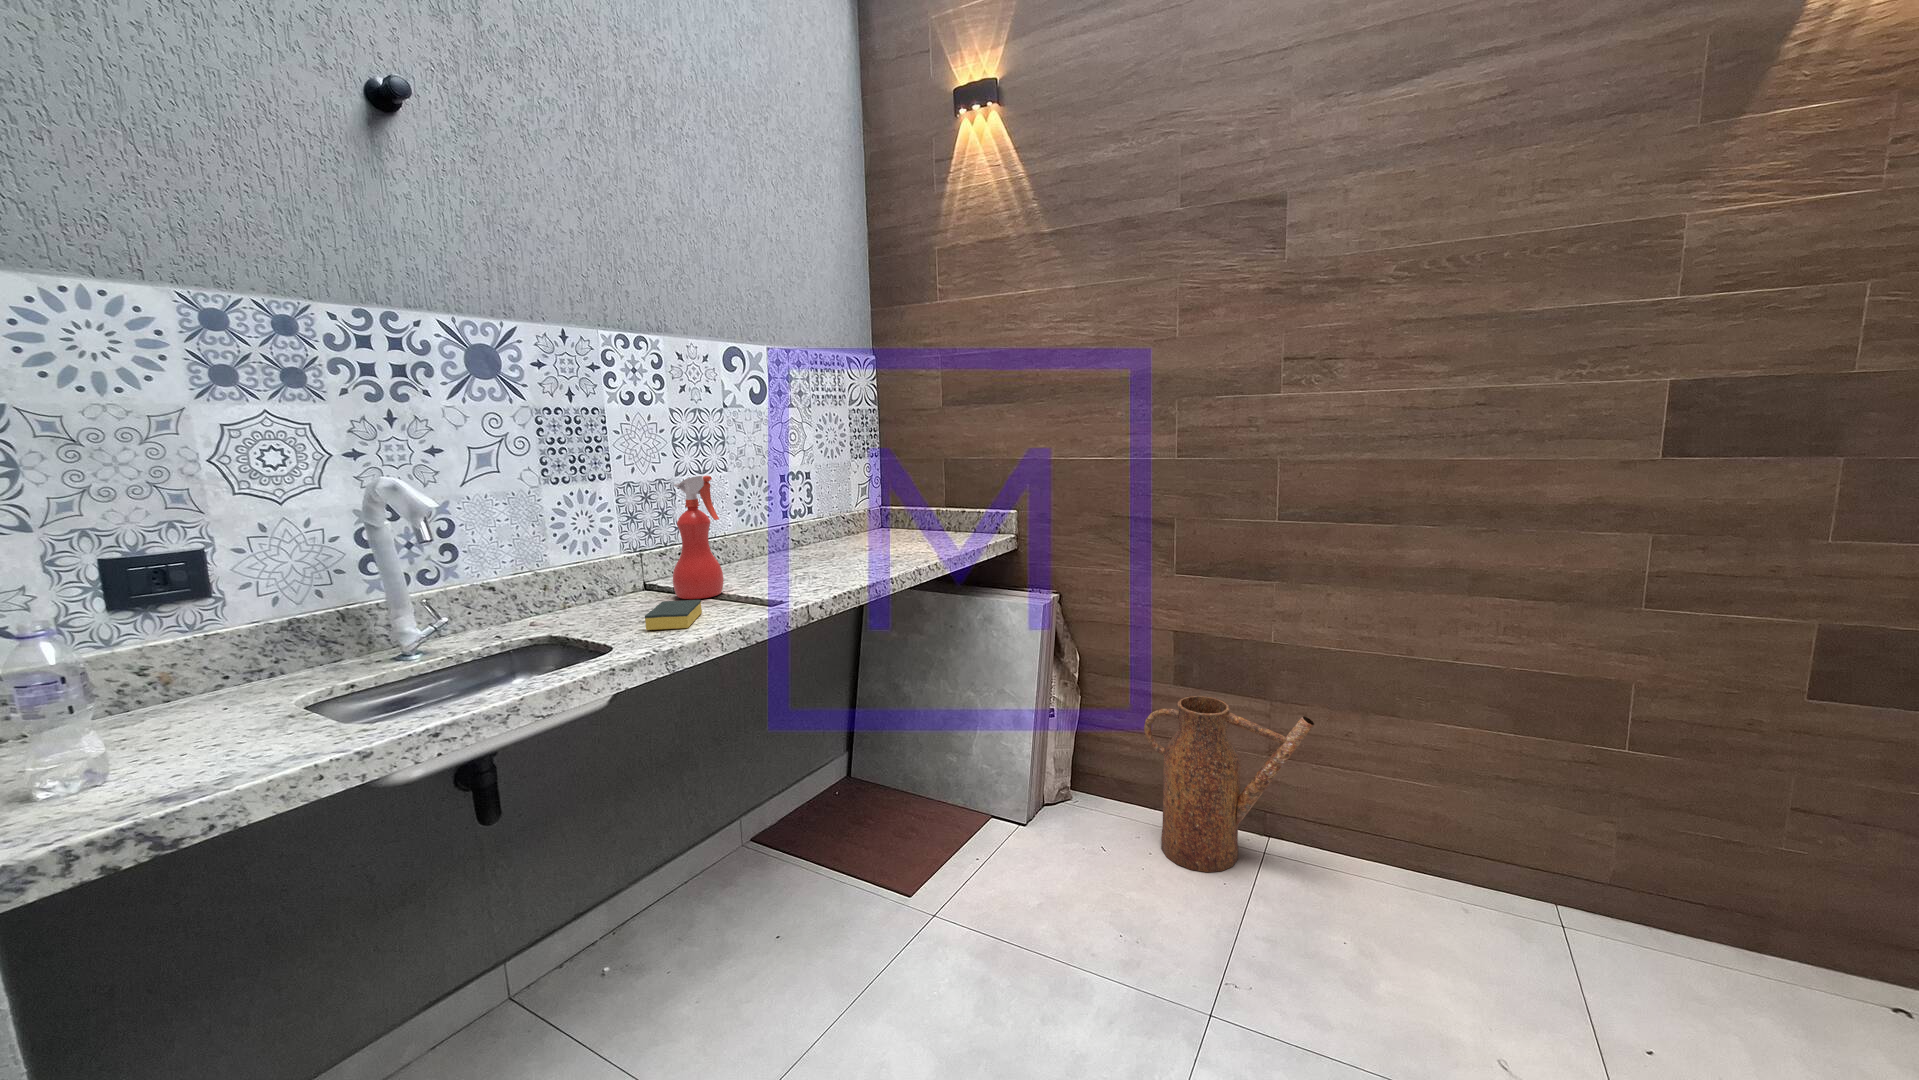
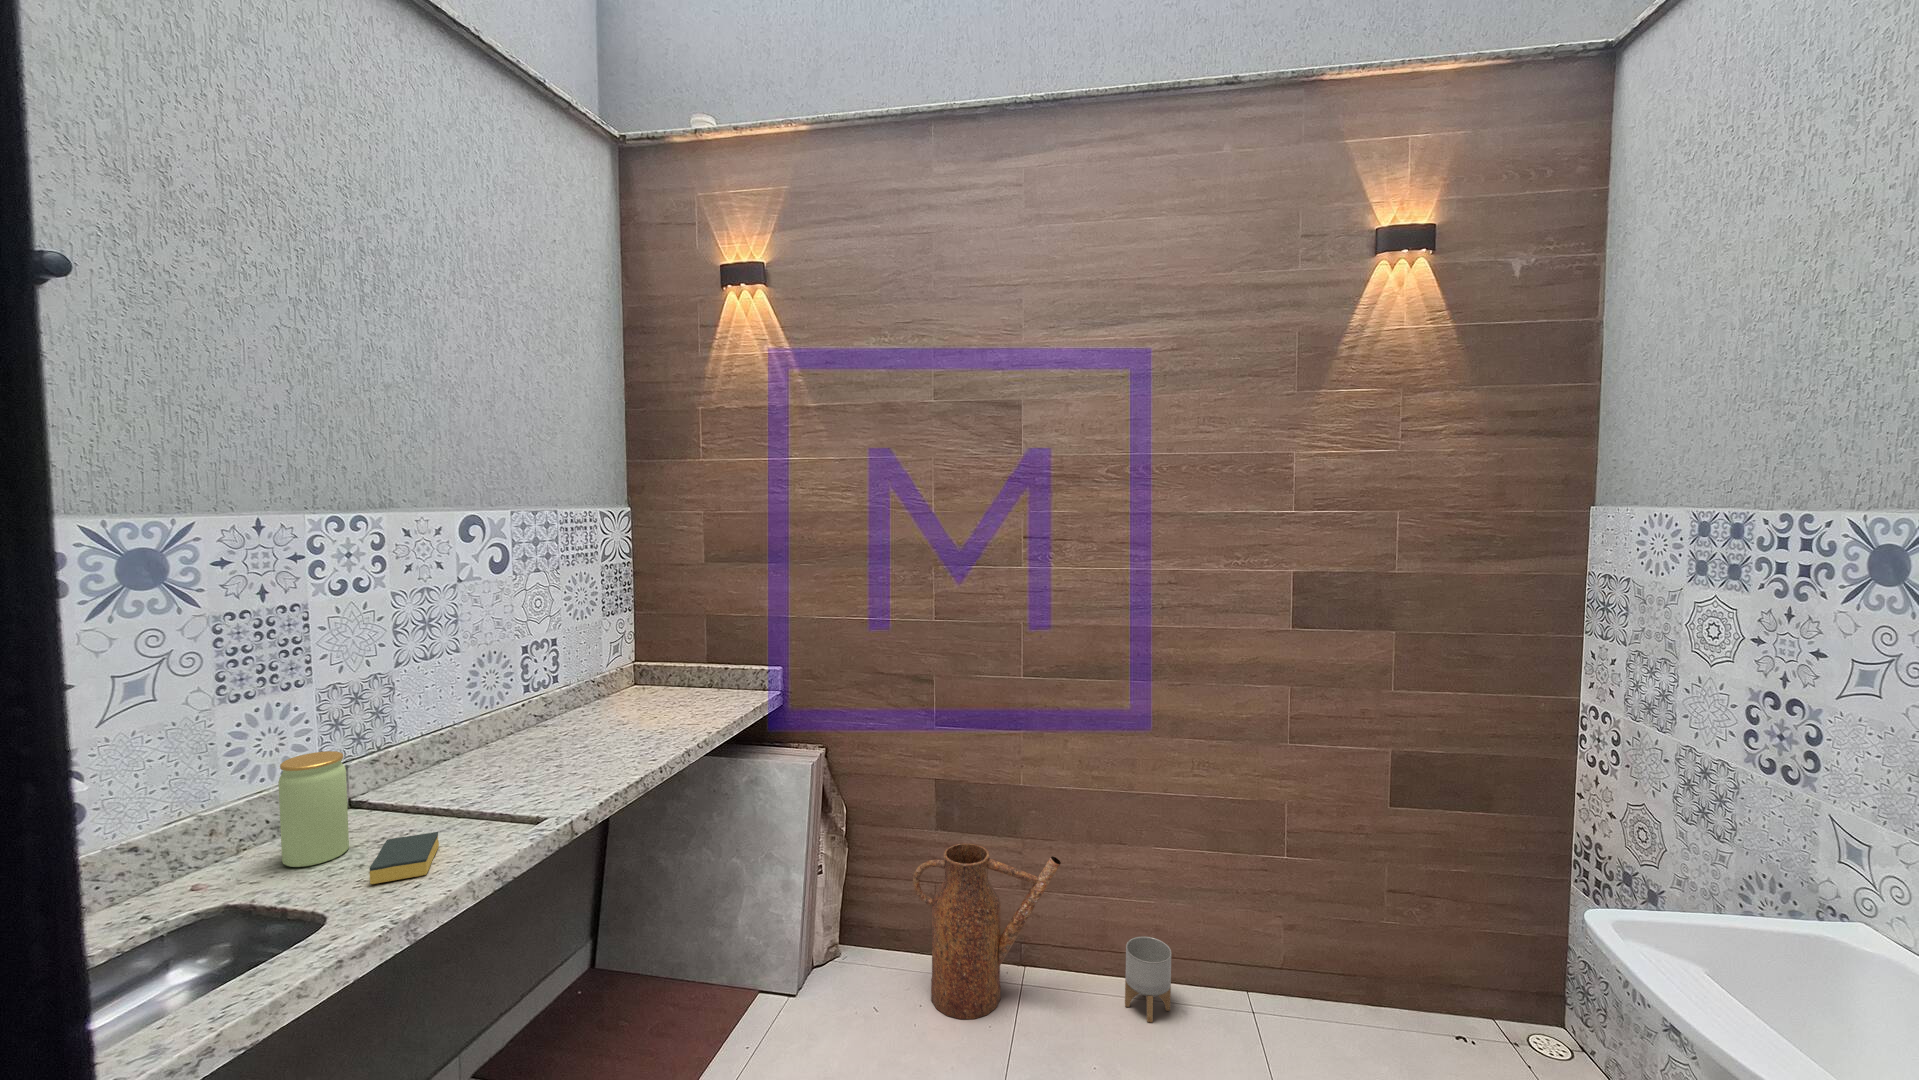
spray bottle: present [673,475,723,599] -> none [394,680,461,824]
jar: none [584,527,639,618] -> present [278,751,349,867]
planter: none [1388,819,1453,912] -> present [1125,937,1171,1022]

